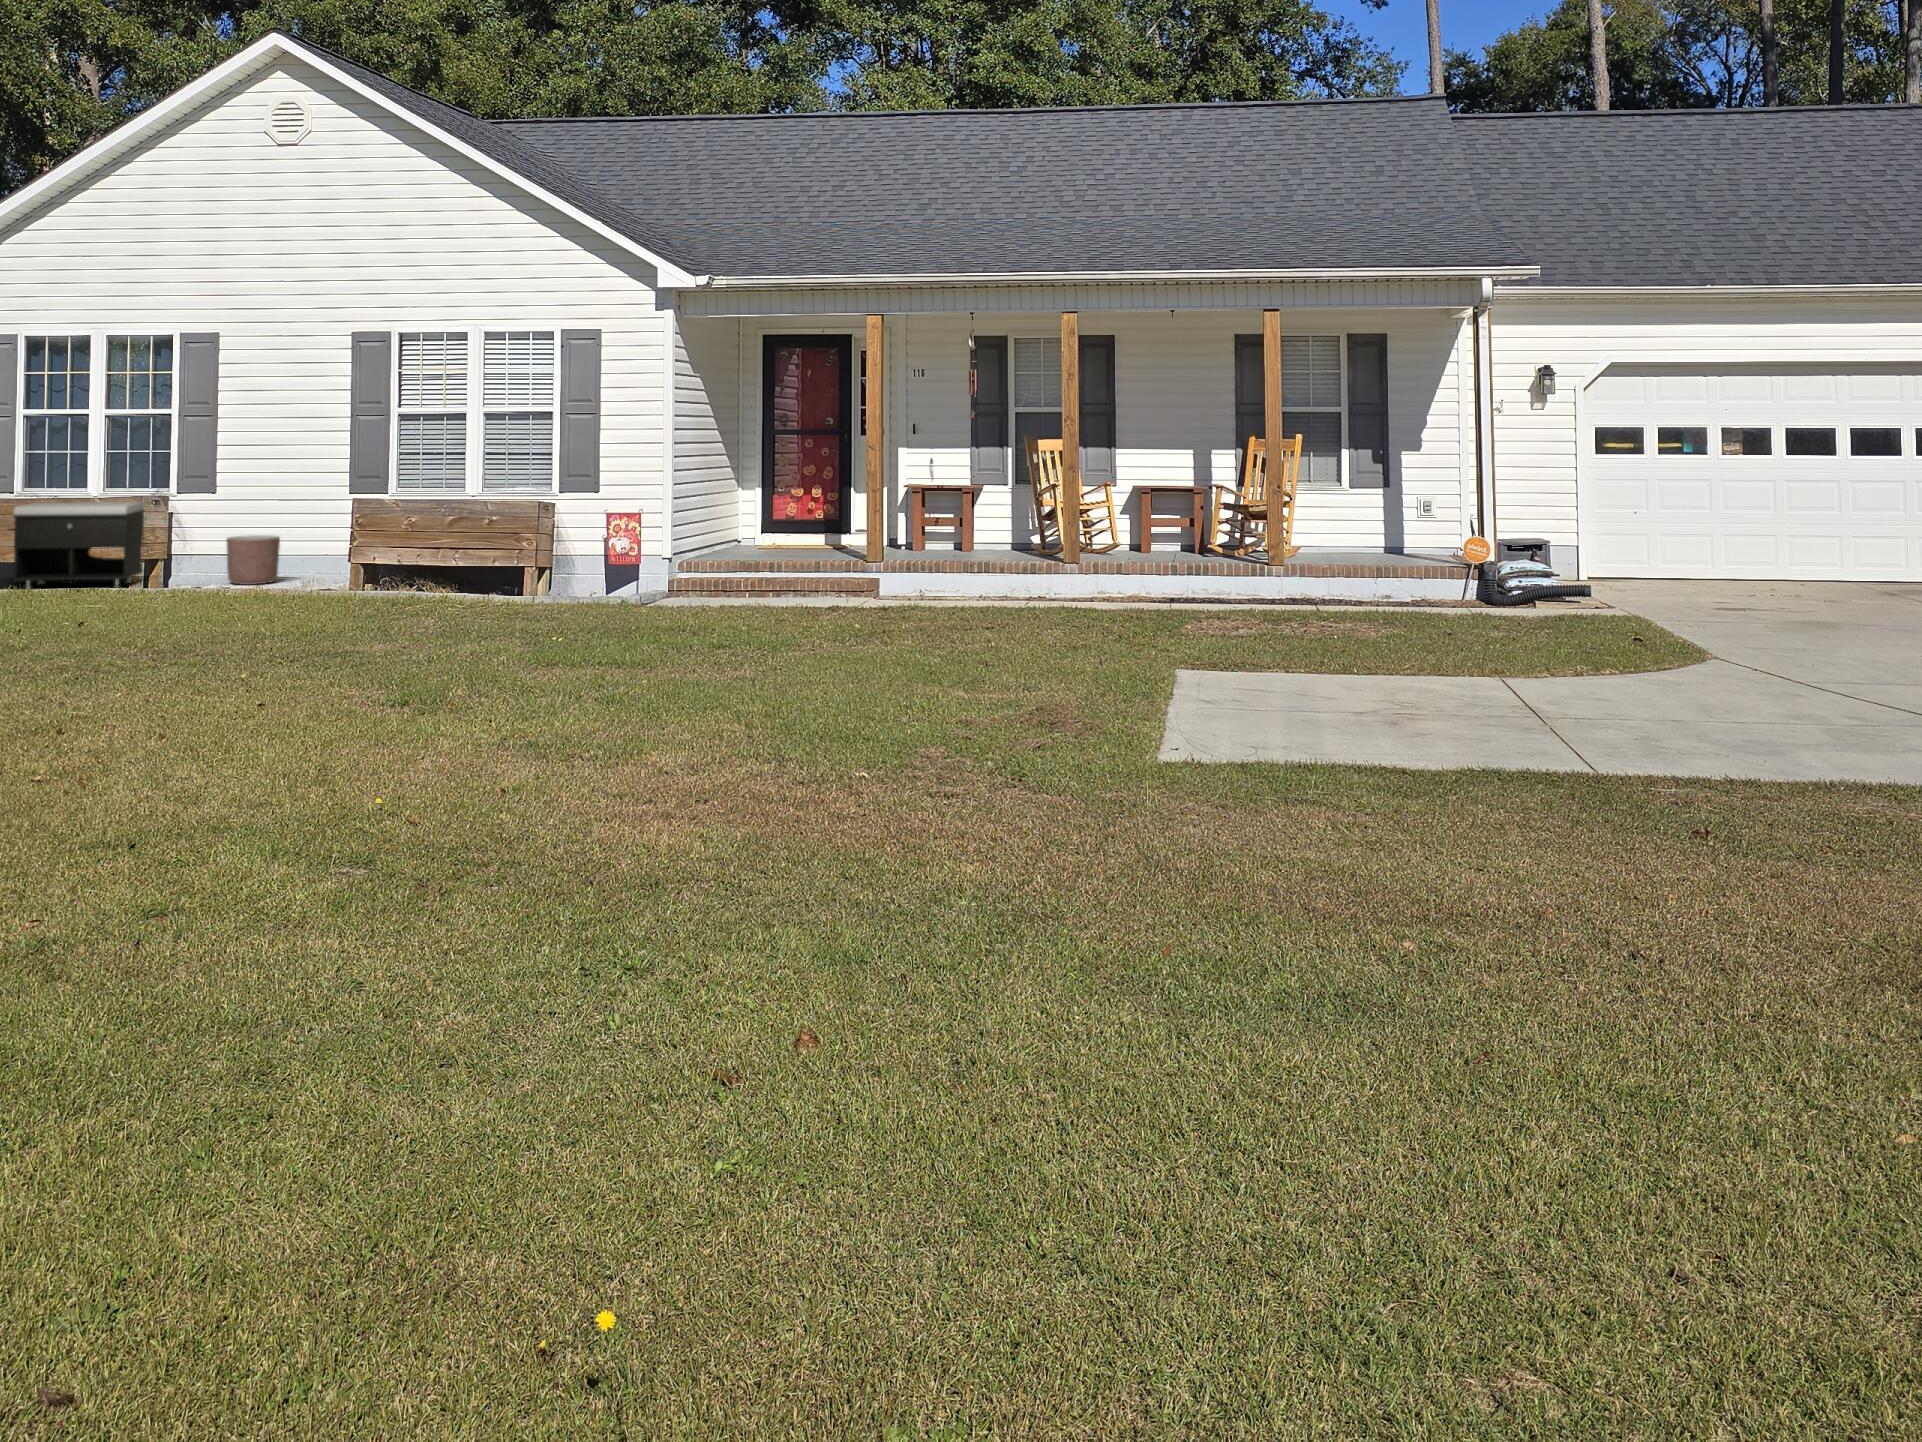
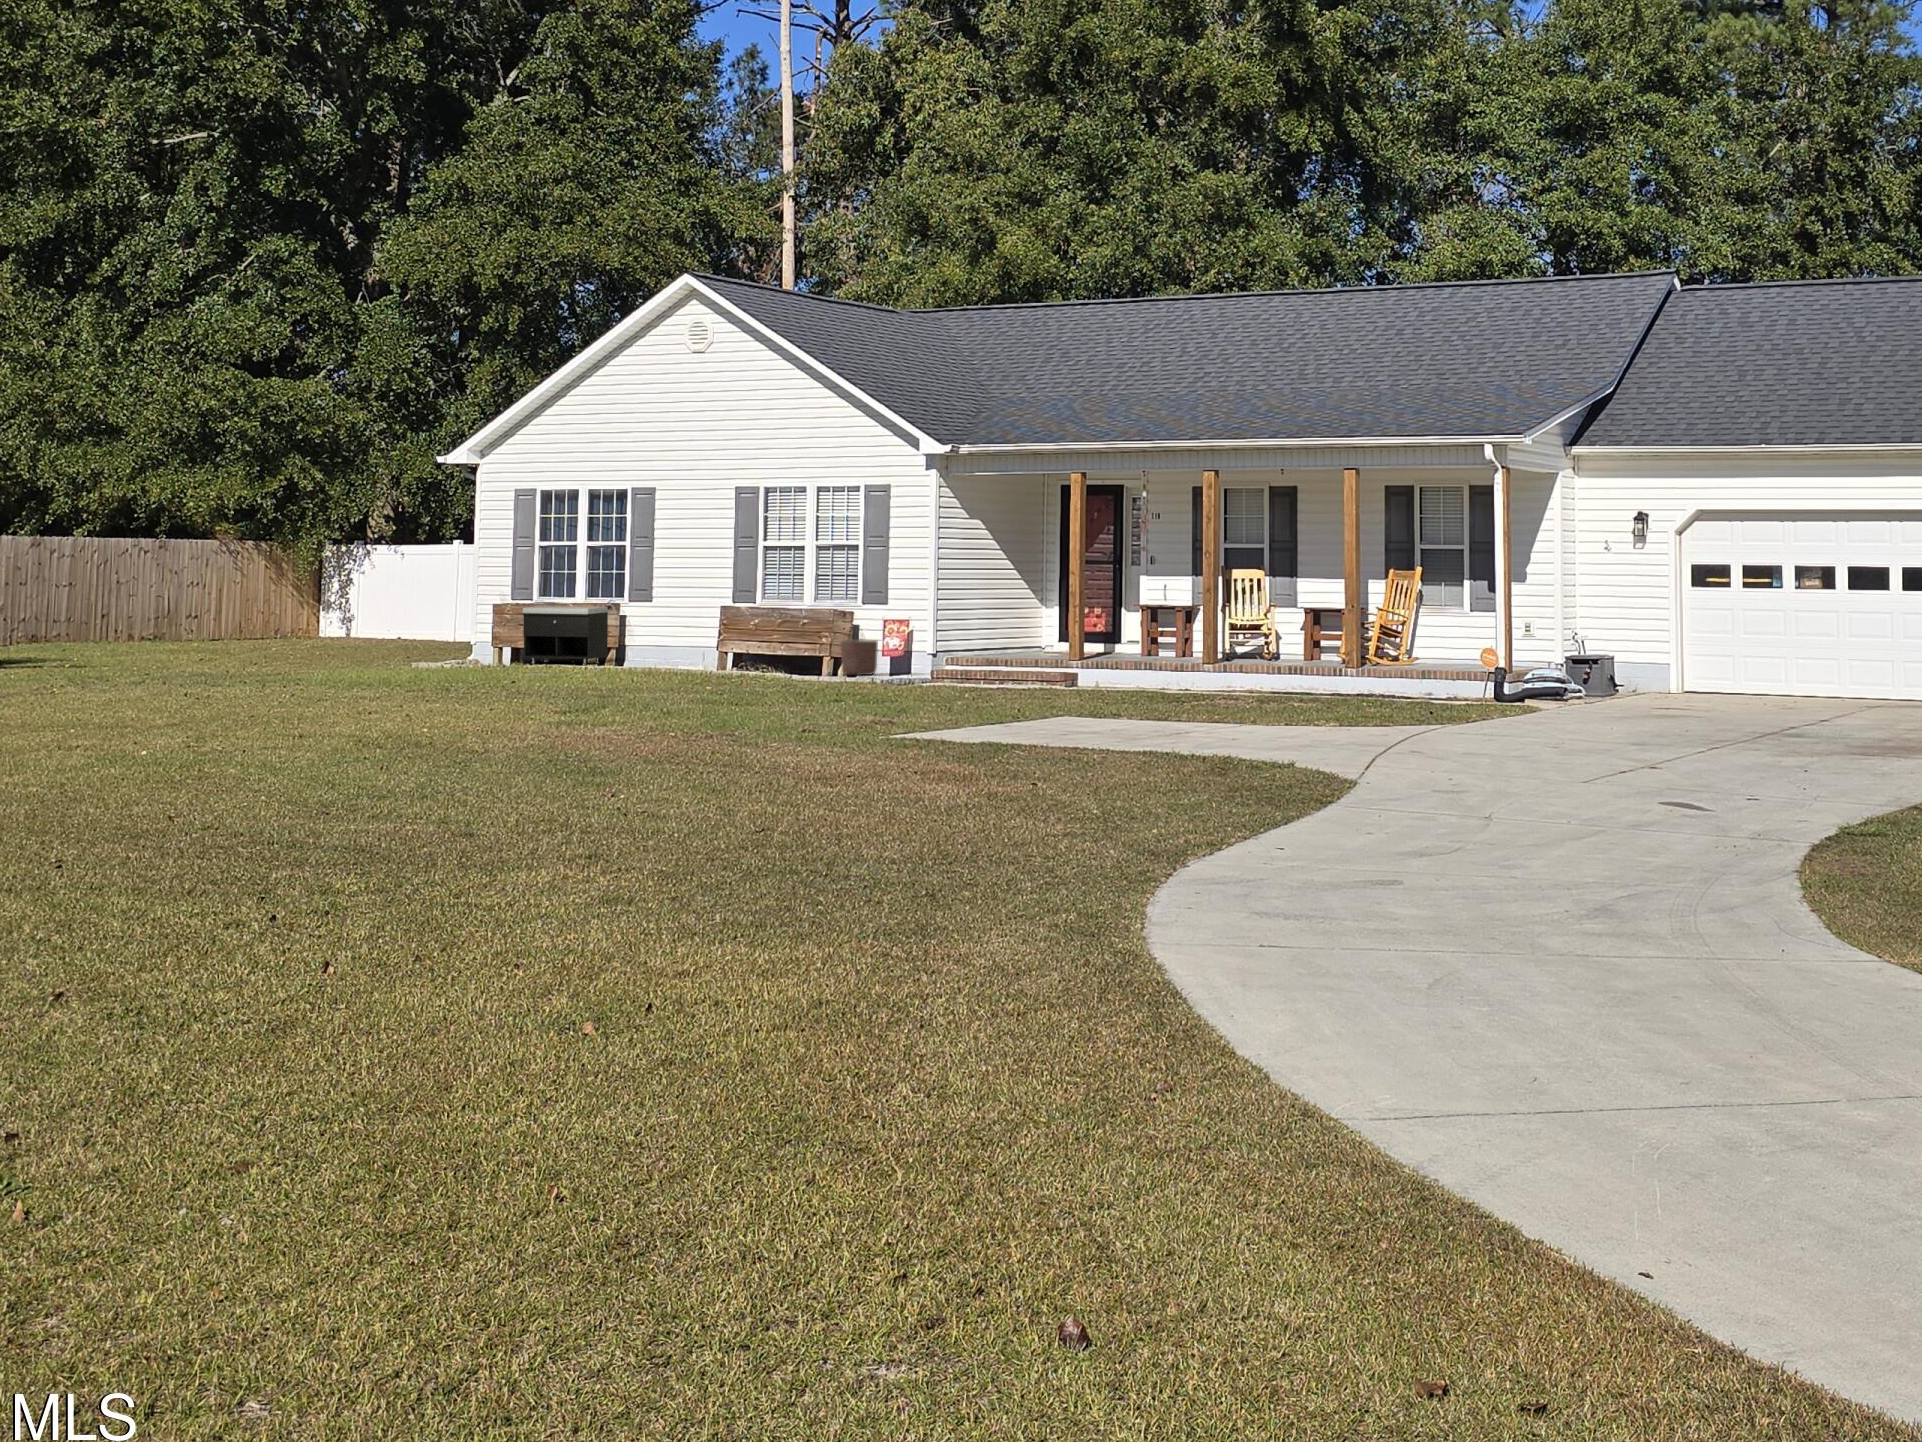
planter: present [227,535,280,585] -> present [841,640,878,675]

